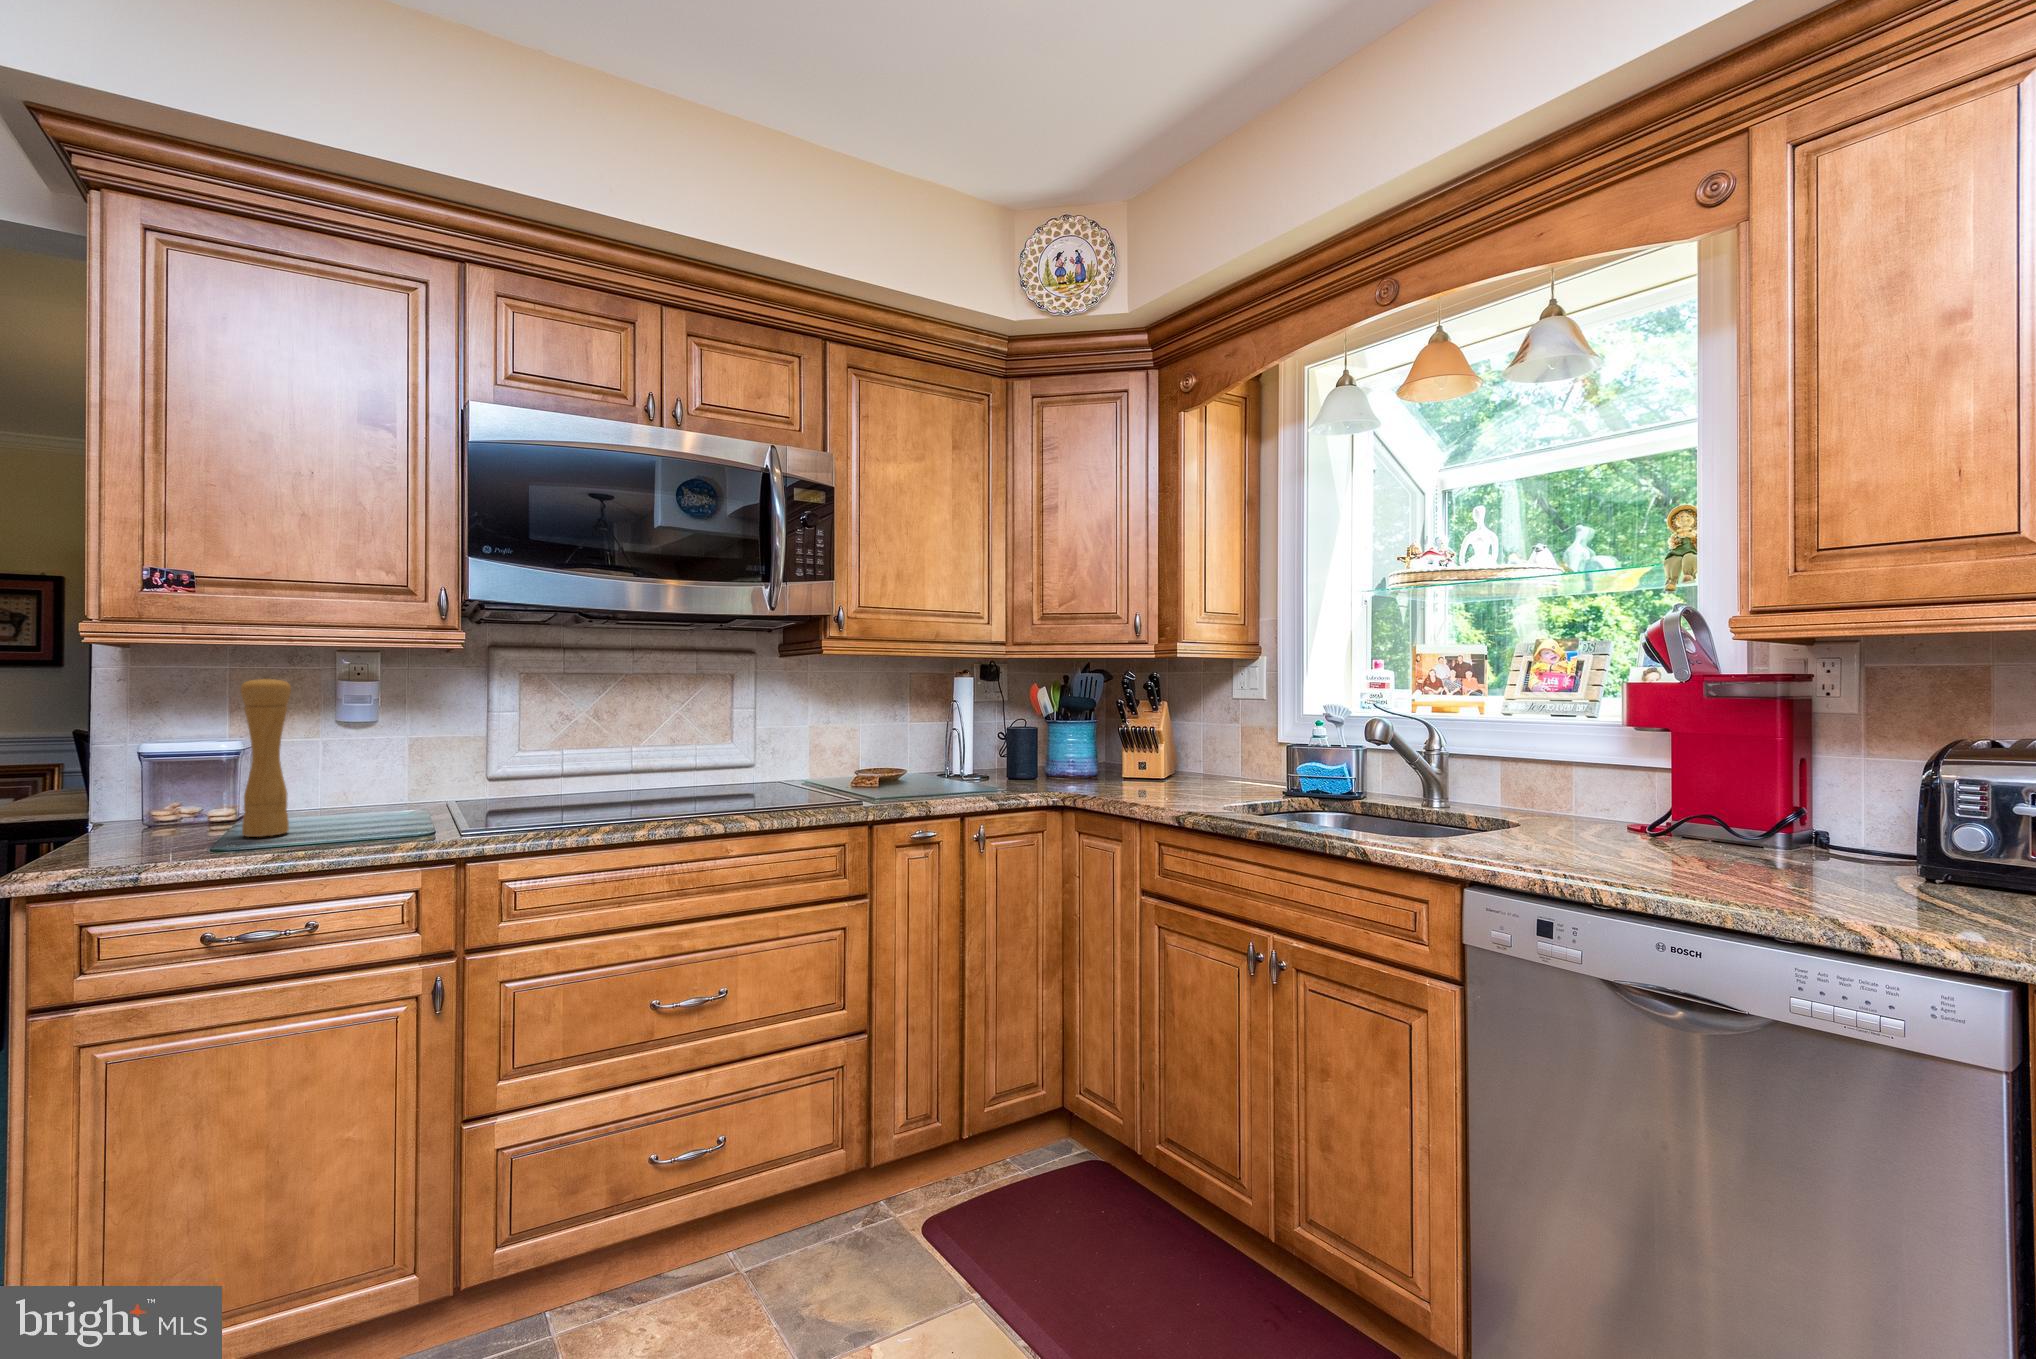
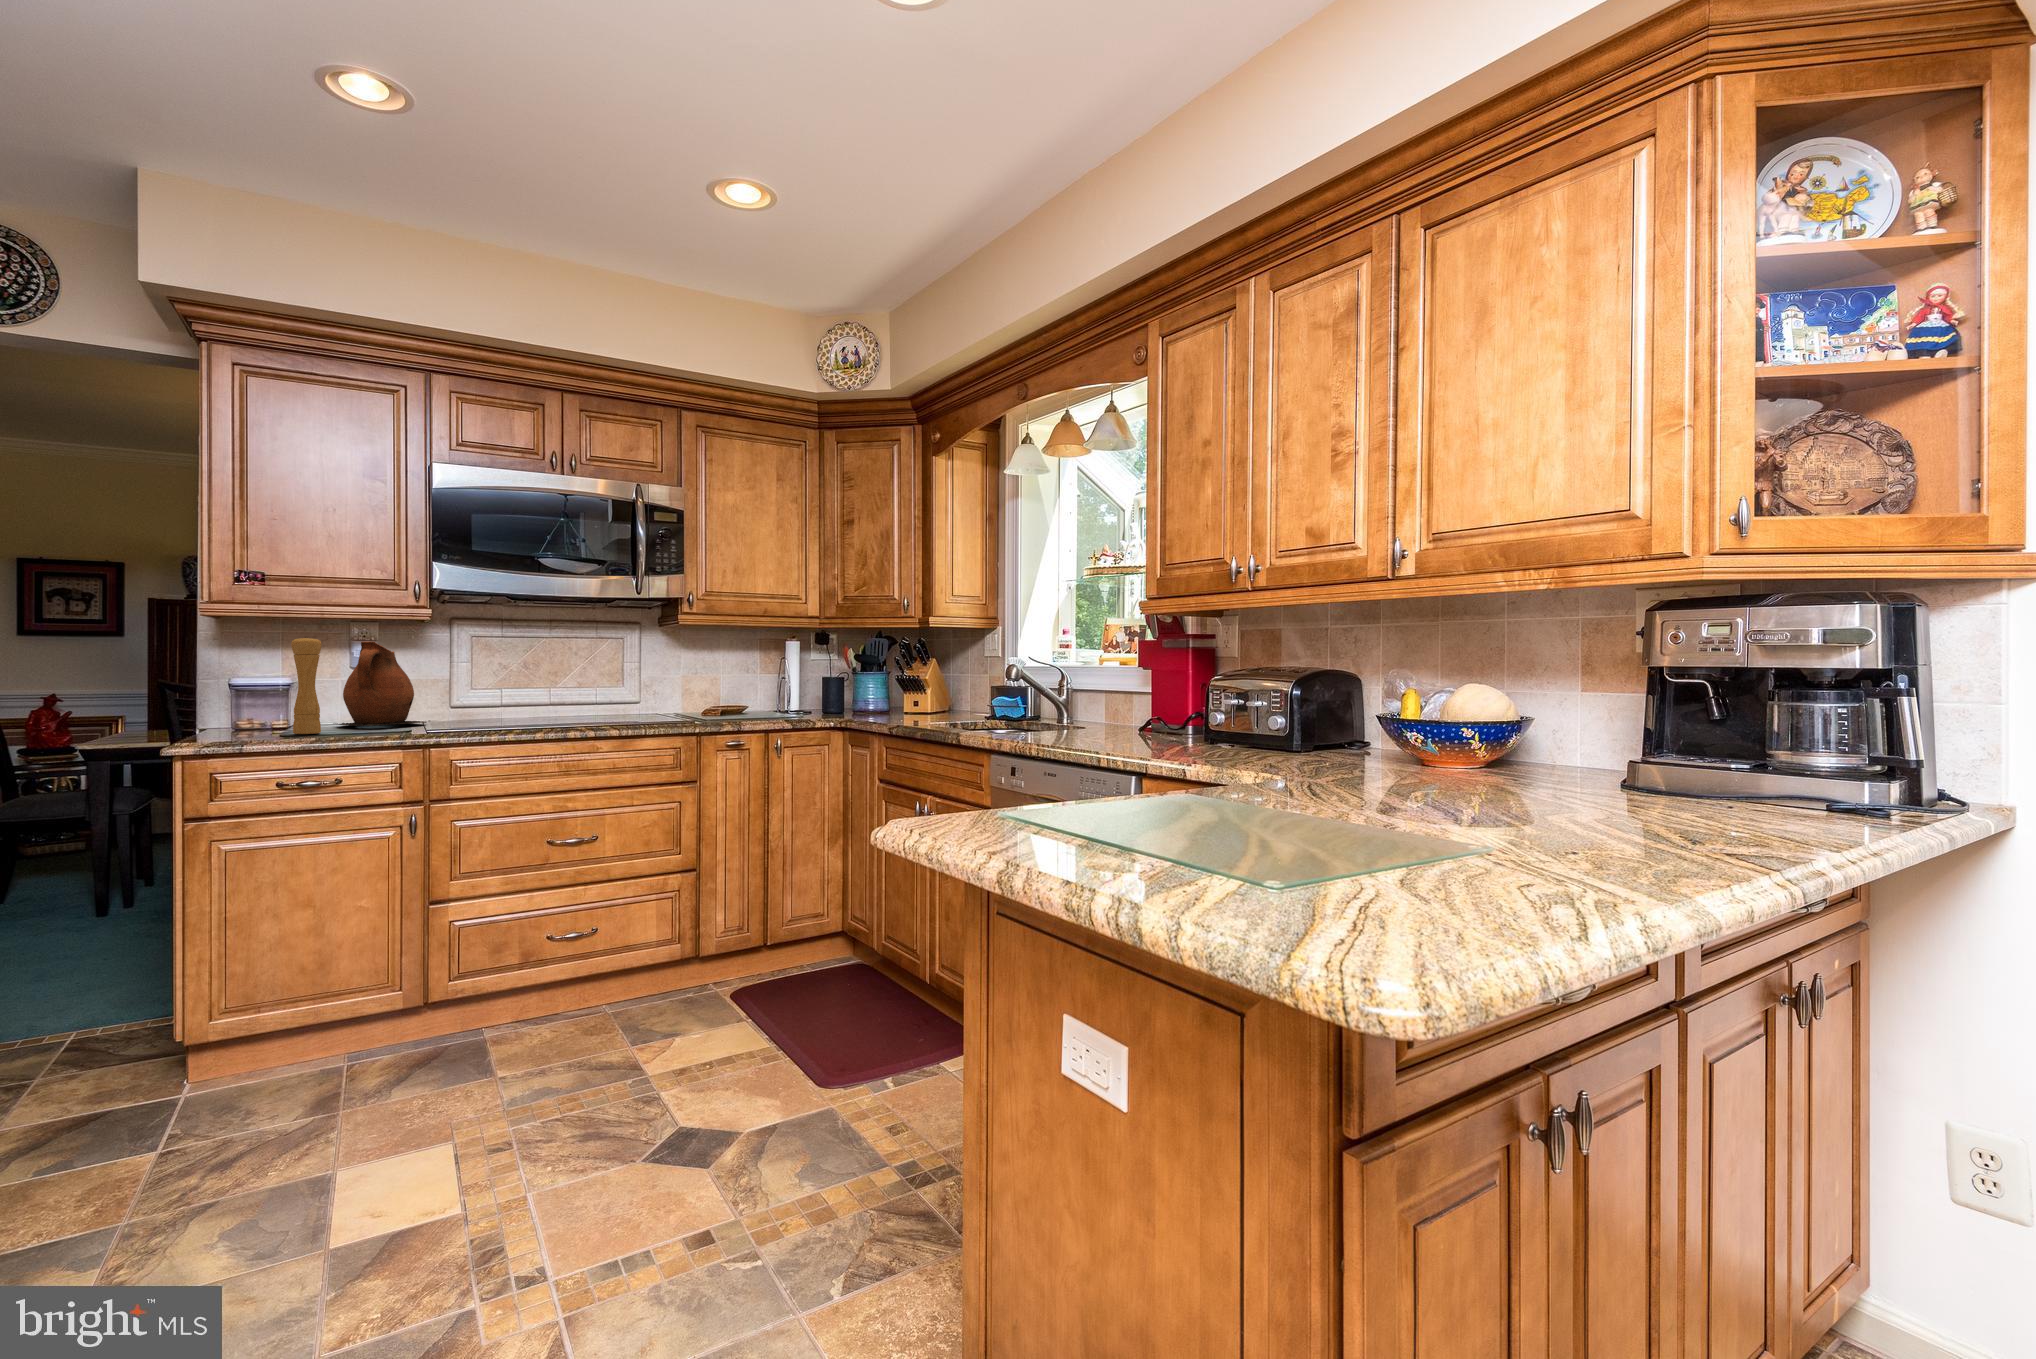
ceramic pitcher: none [312,681,458,815] -> present [335,642,426,726]

